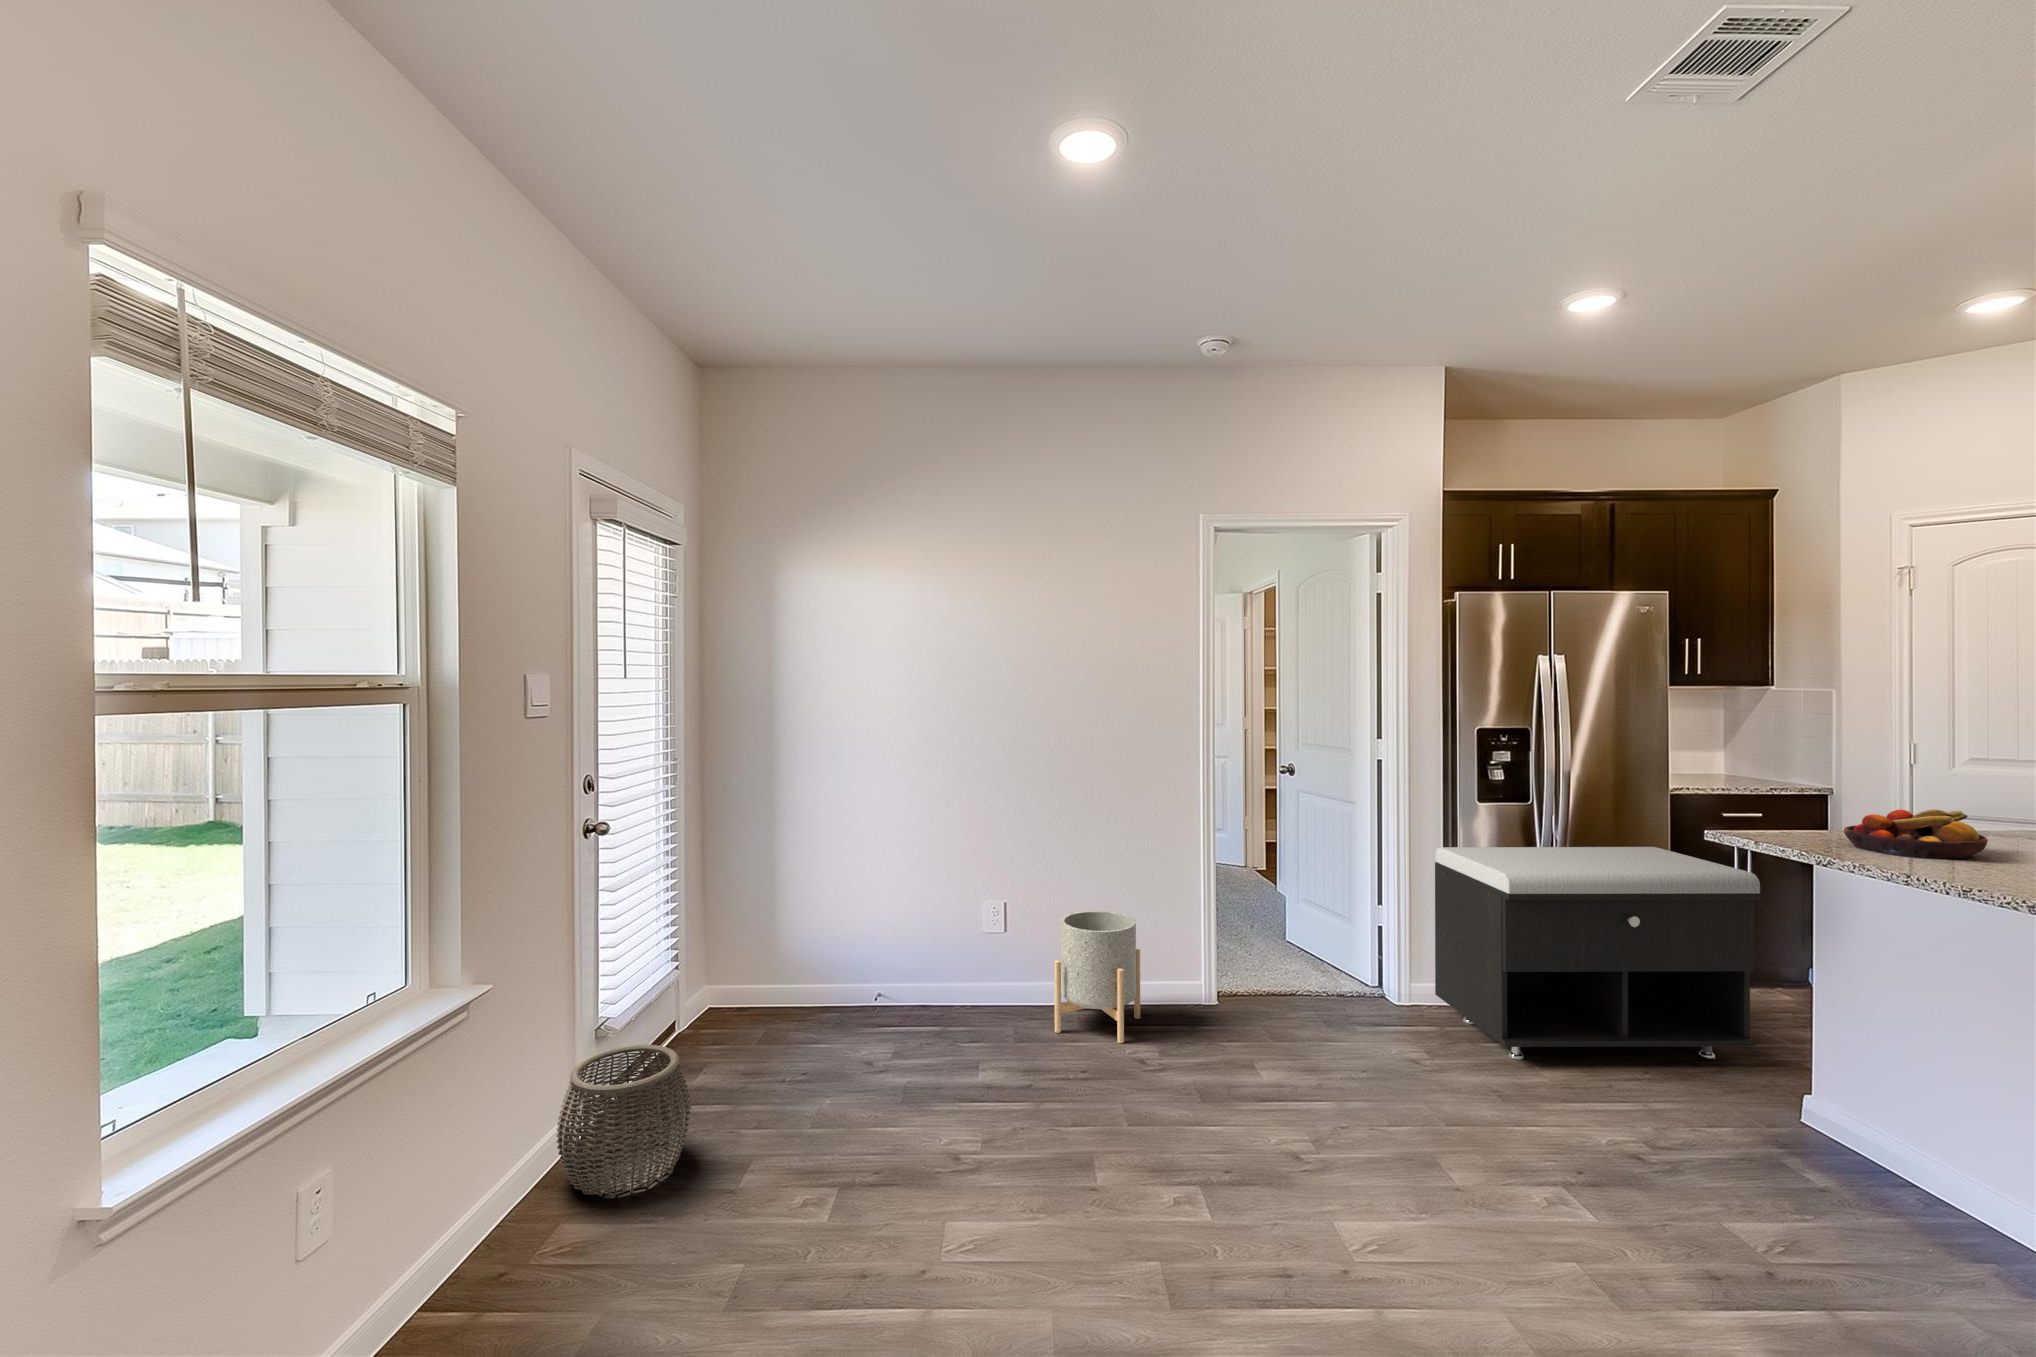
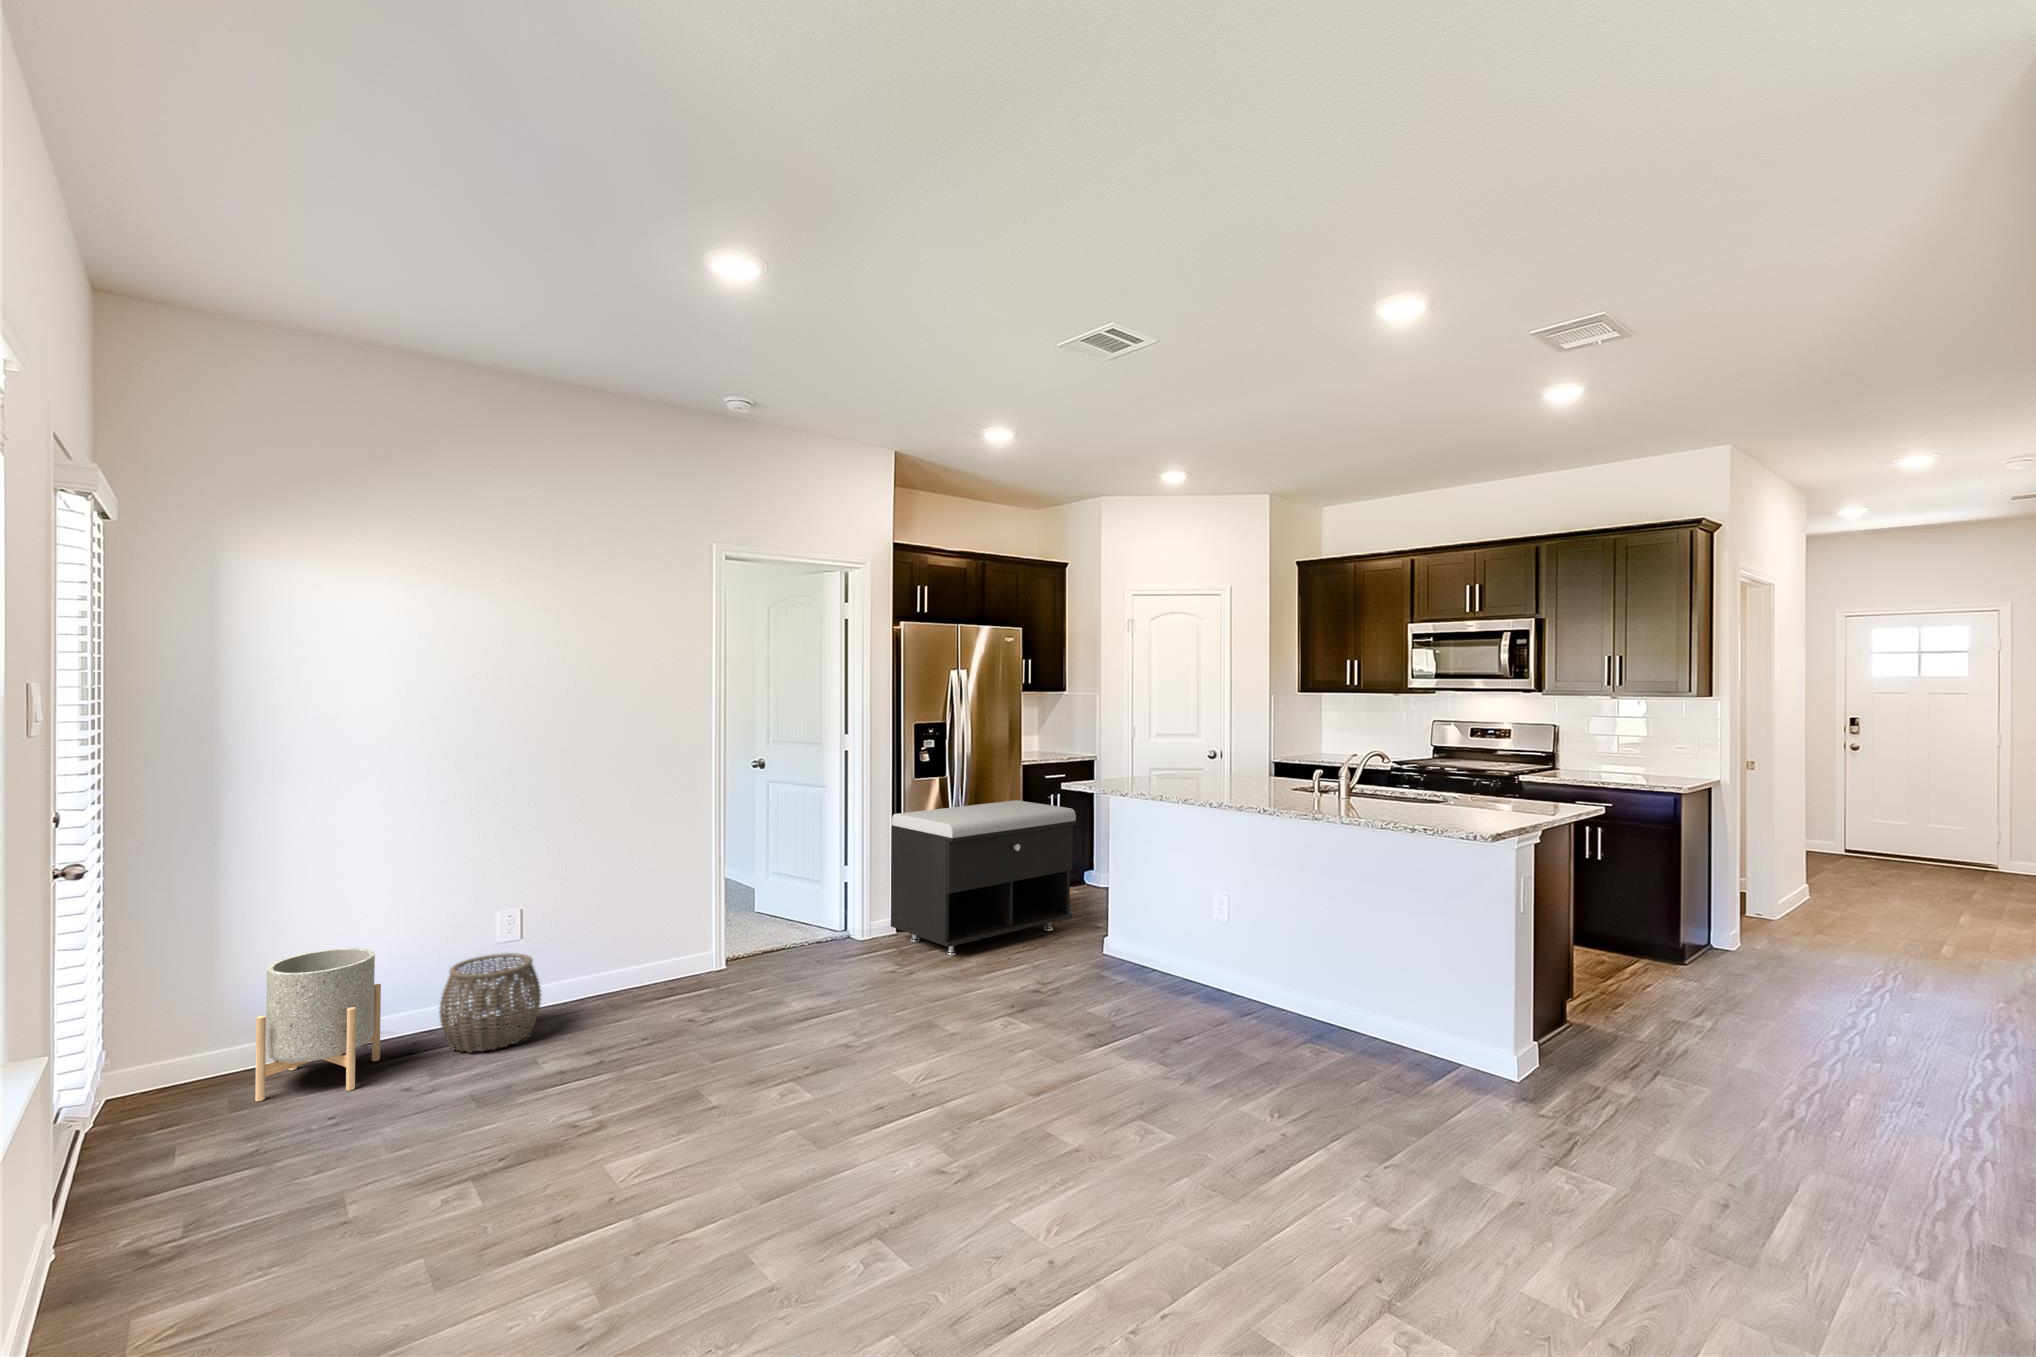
fruit bowl: present [1844,809,1988,859] -> none [1121,759,1177,786]
planter: present [1055,911,1140,1043] -> present [255,948,381,1101]
woven basket: present [556,1045,691,1196] -> present [439,953,541,1052]

